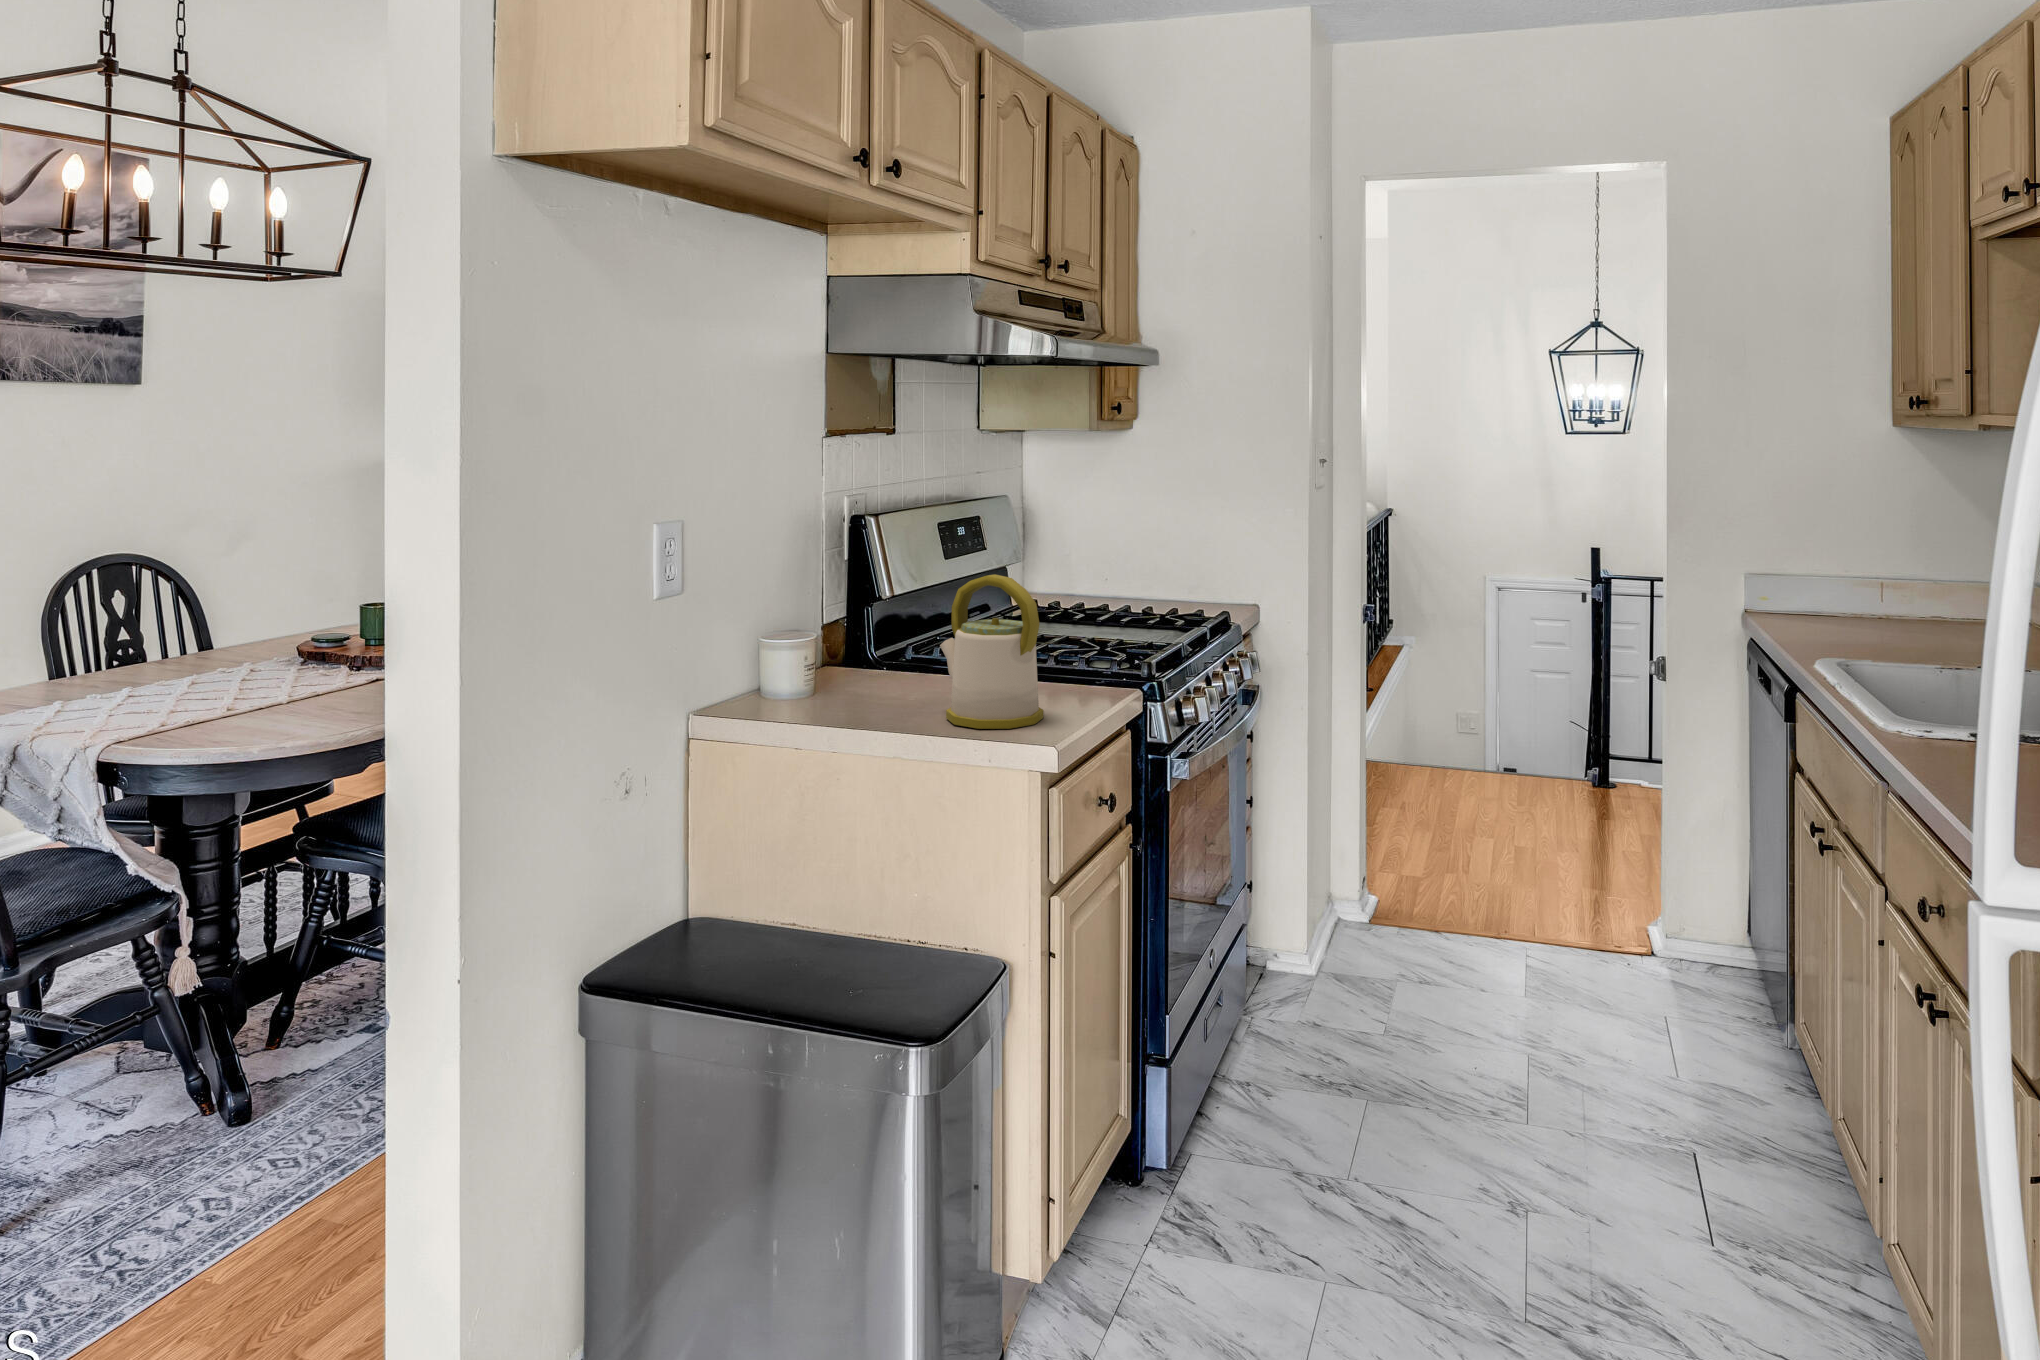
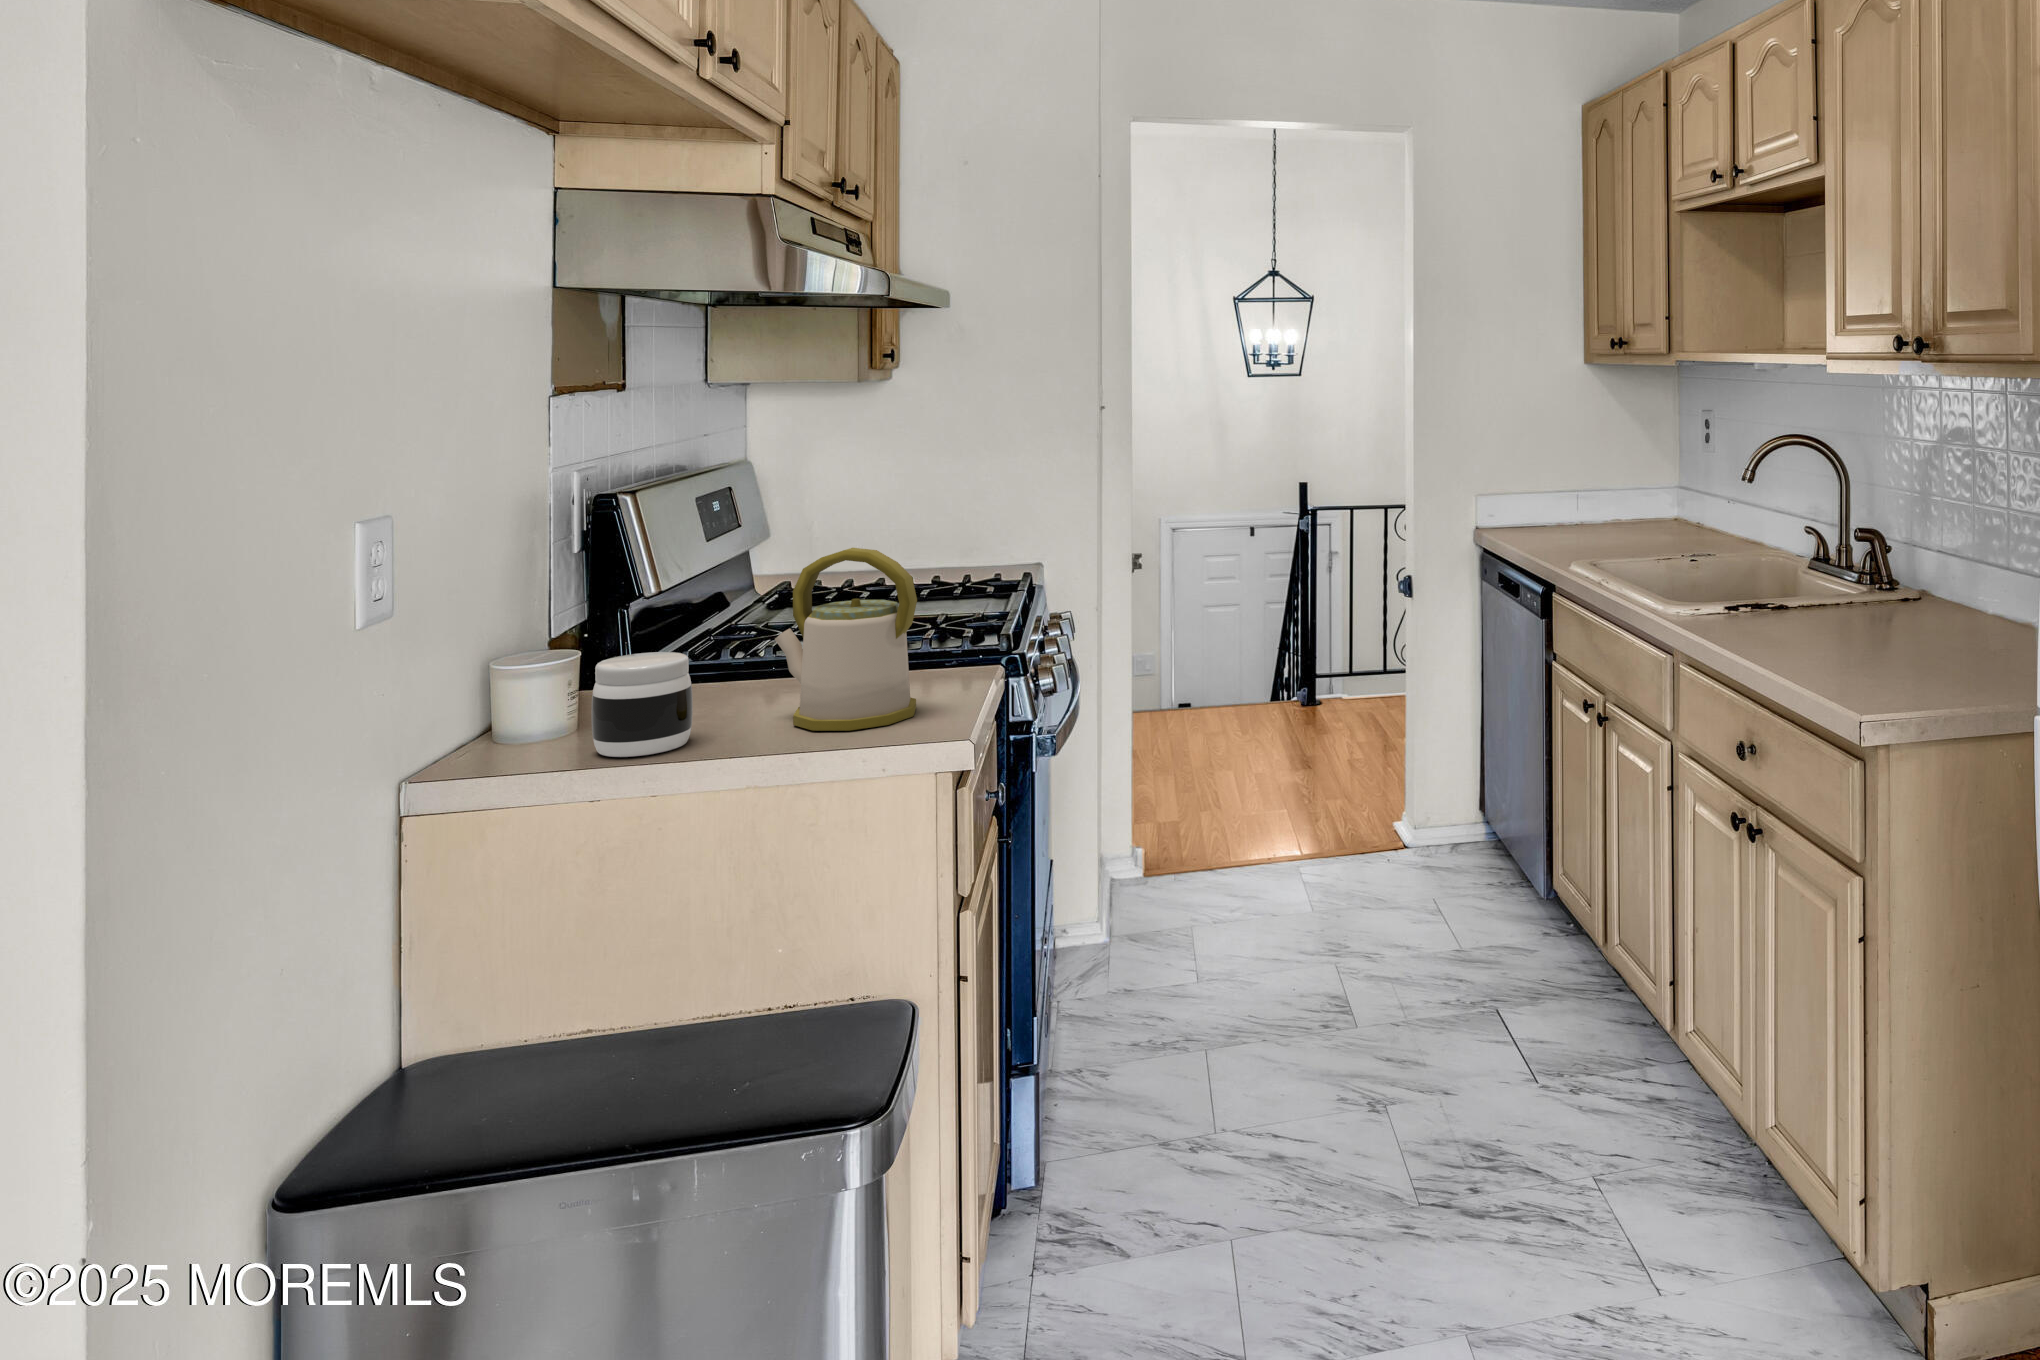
jar: none [805,645,874,725] -> present [592,652,693,757]

